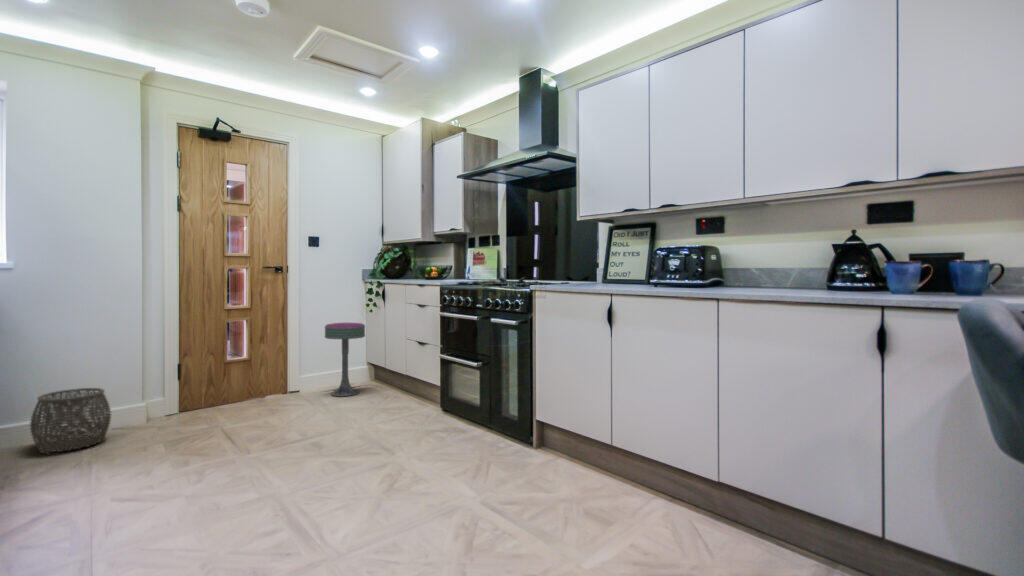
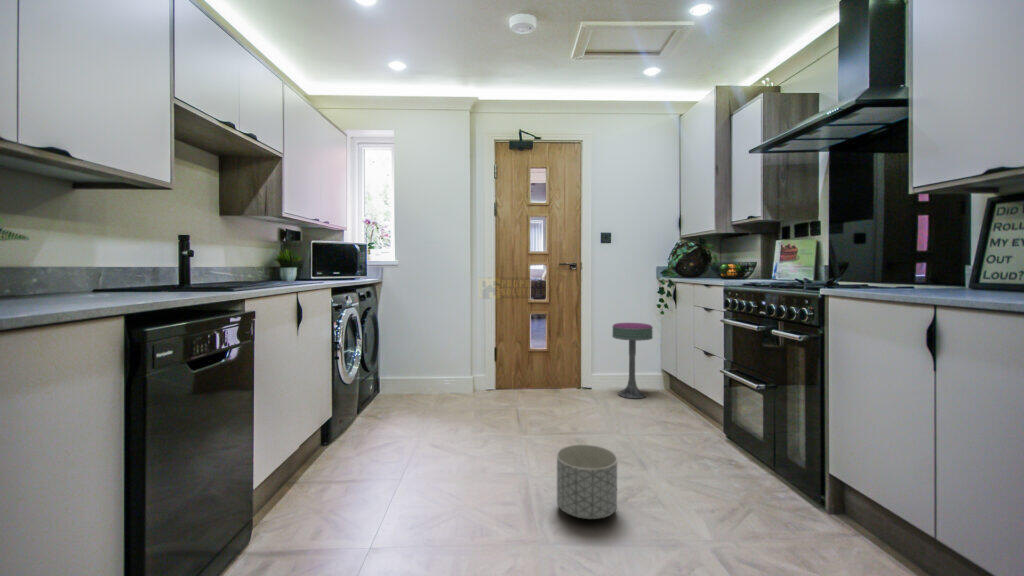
woven basket: present [30,388,111,452] -> none [400,361,446,406]
planter: none [336,425,391,488] -> present [557,445,617,519]

